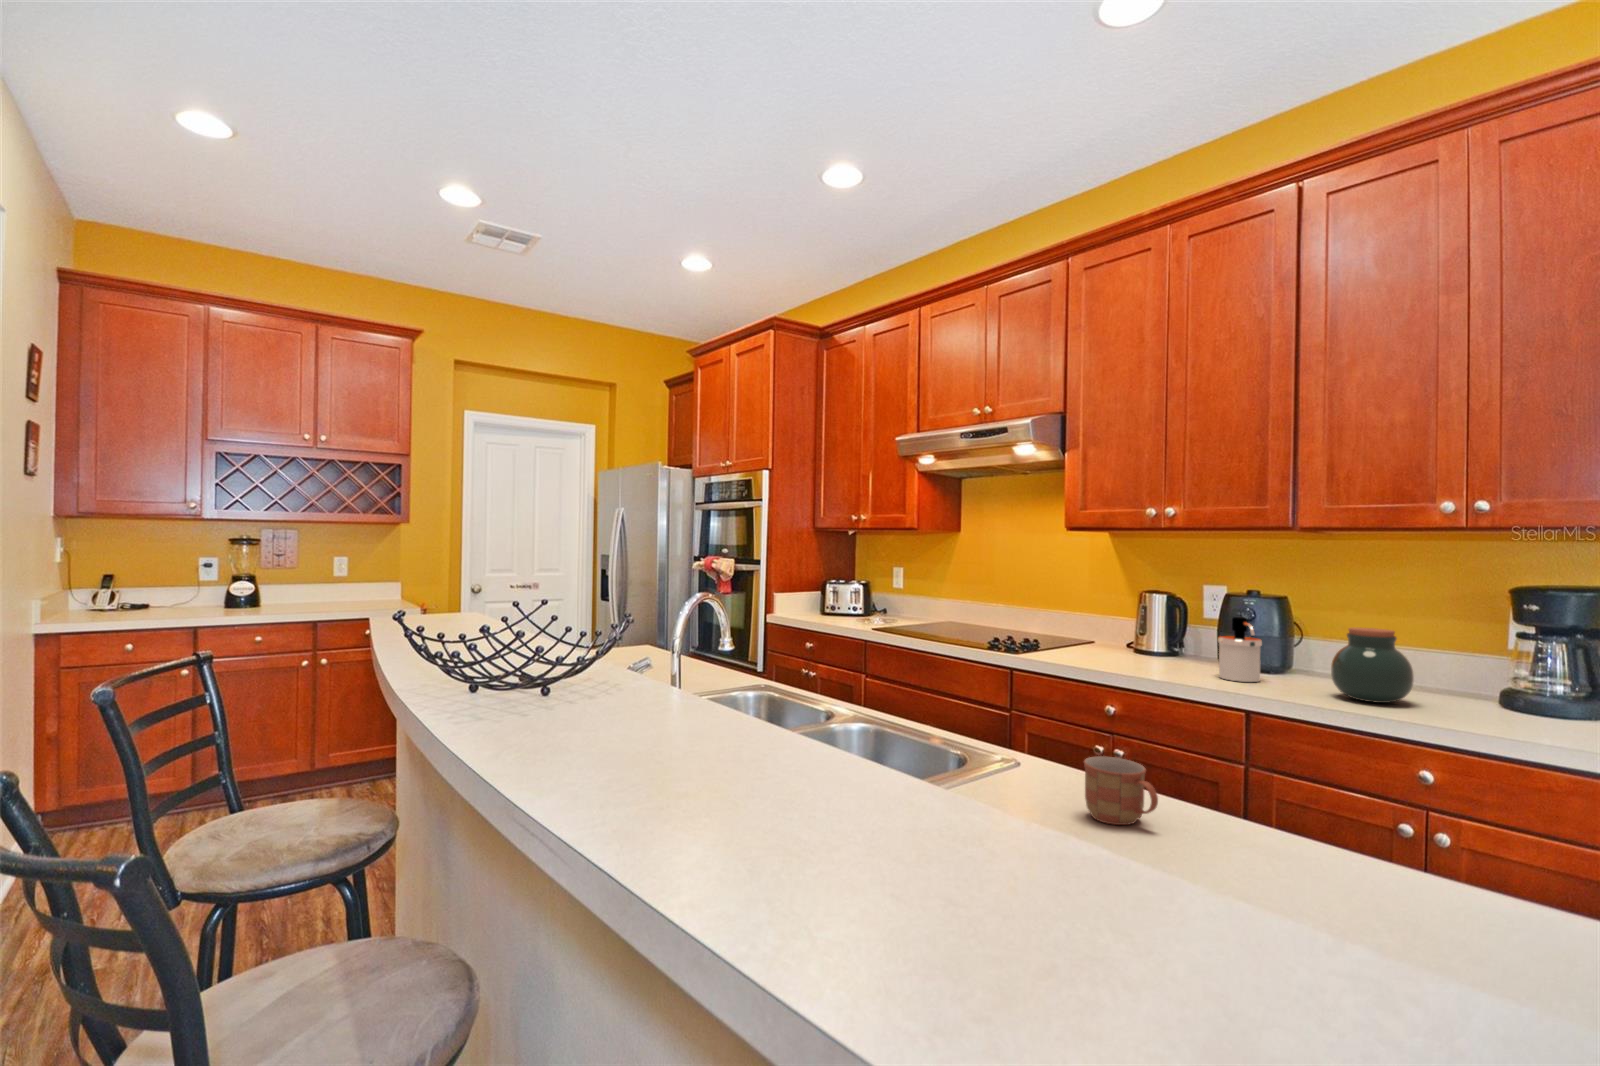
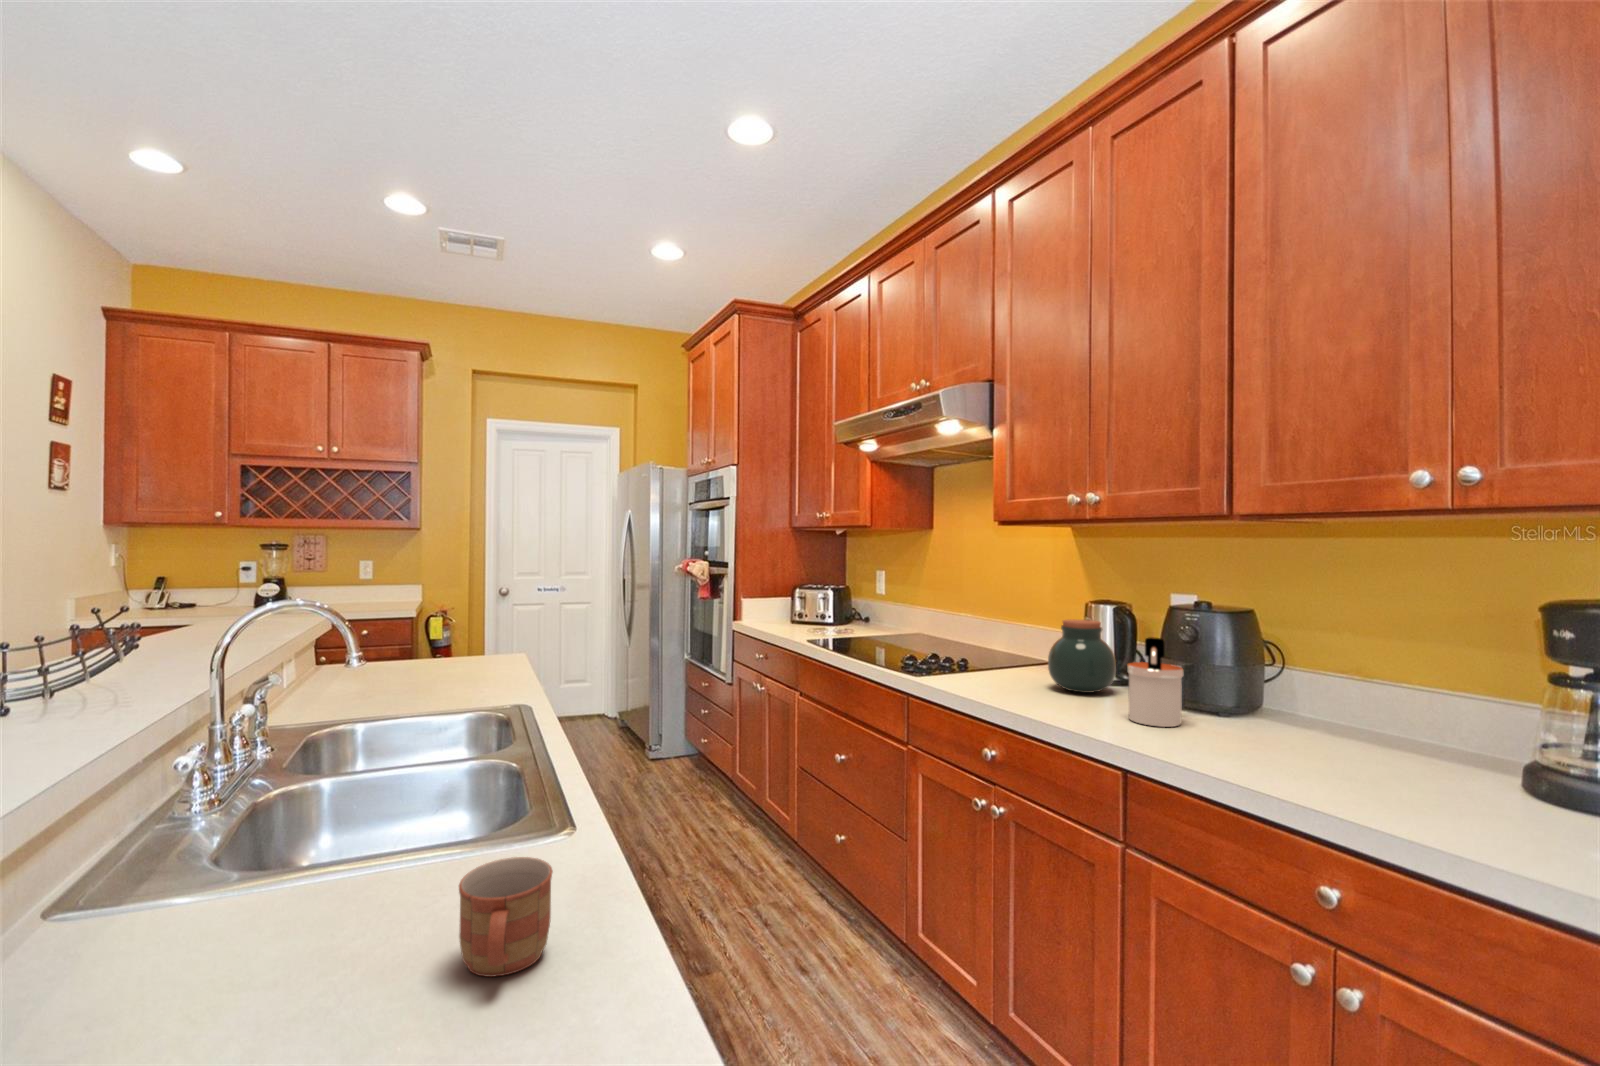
jar: present [1331,628,1414,703] -> present [1048,620,1116,693]

